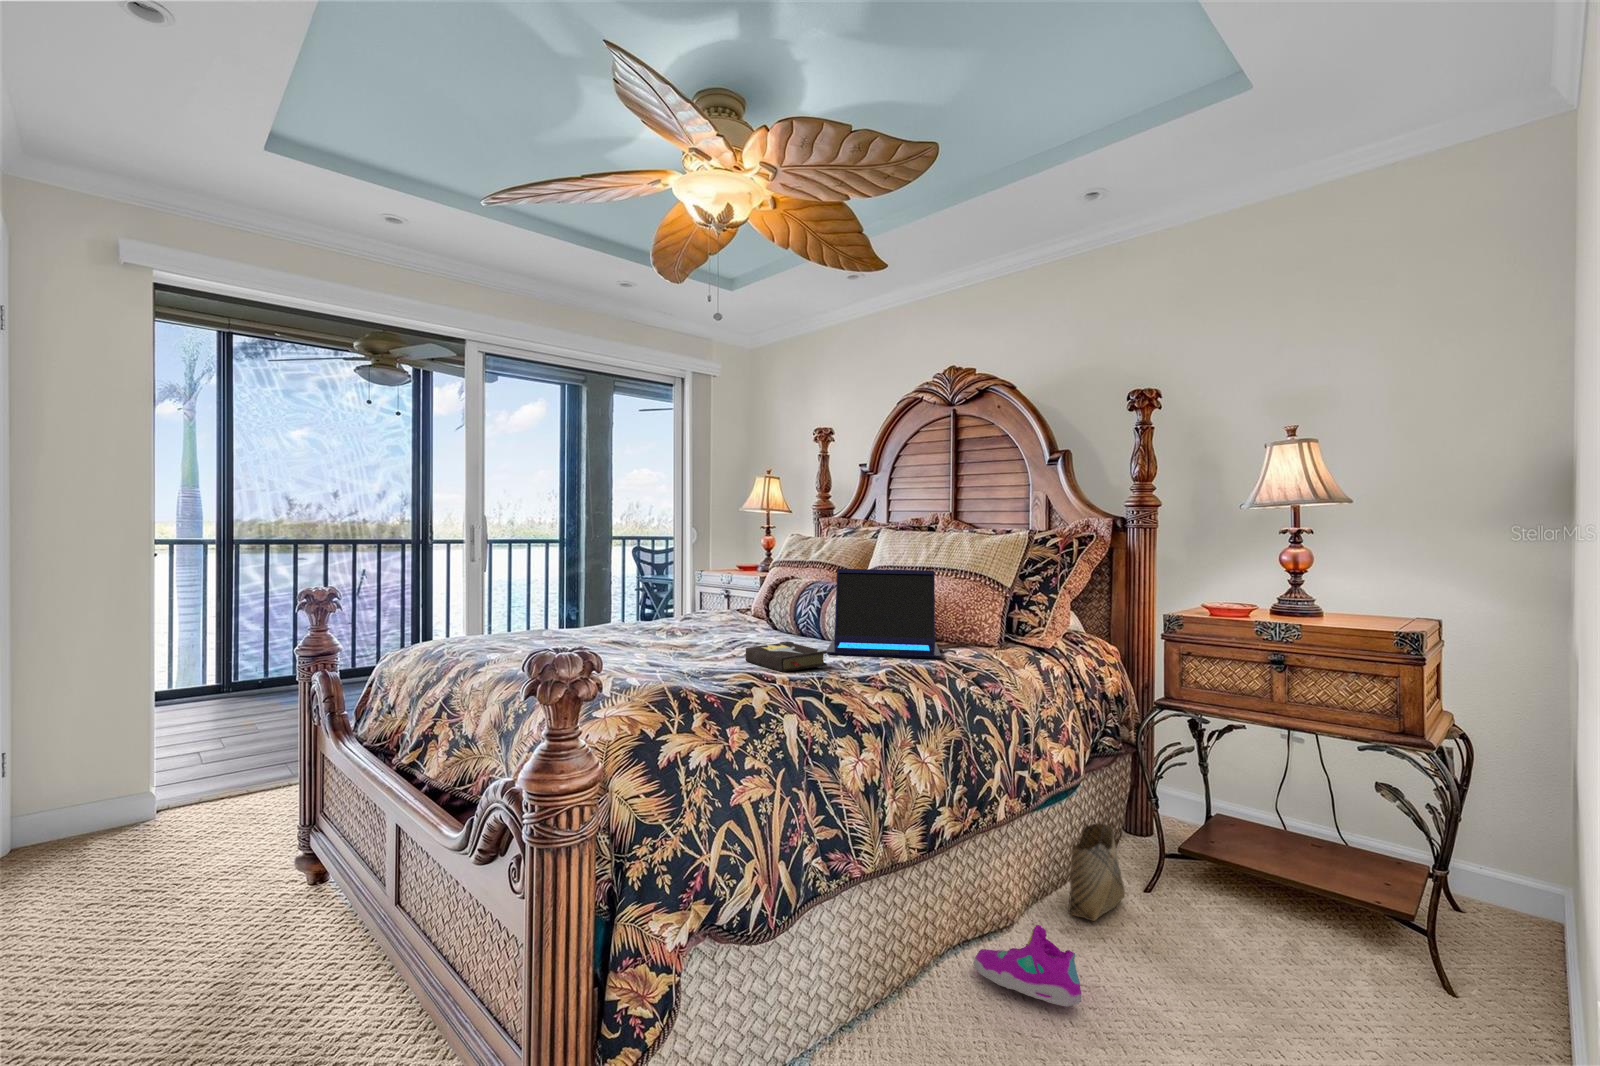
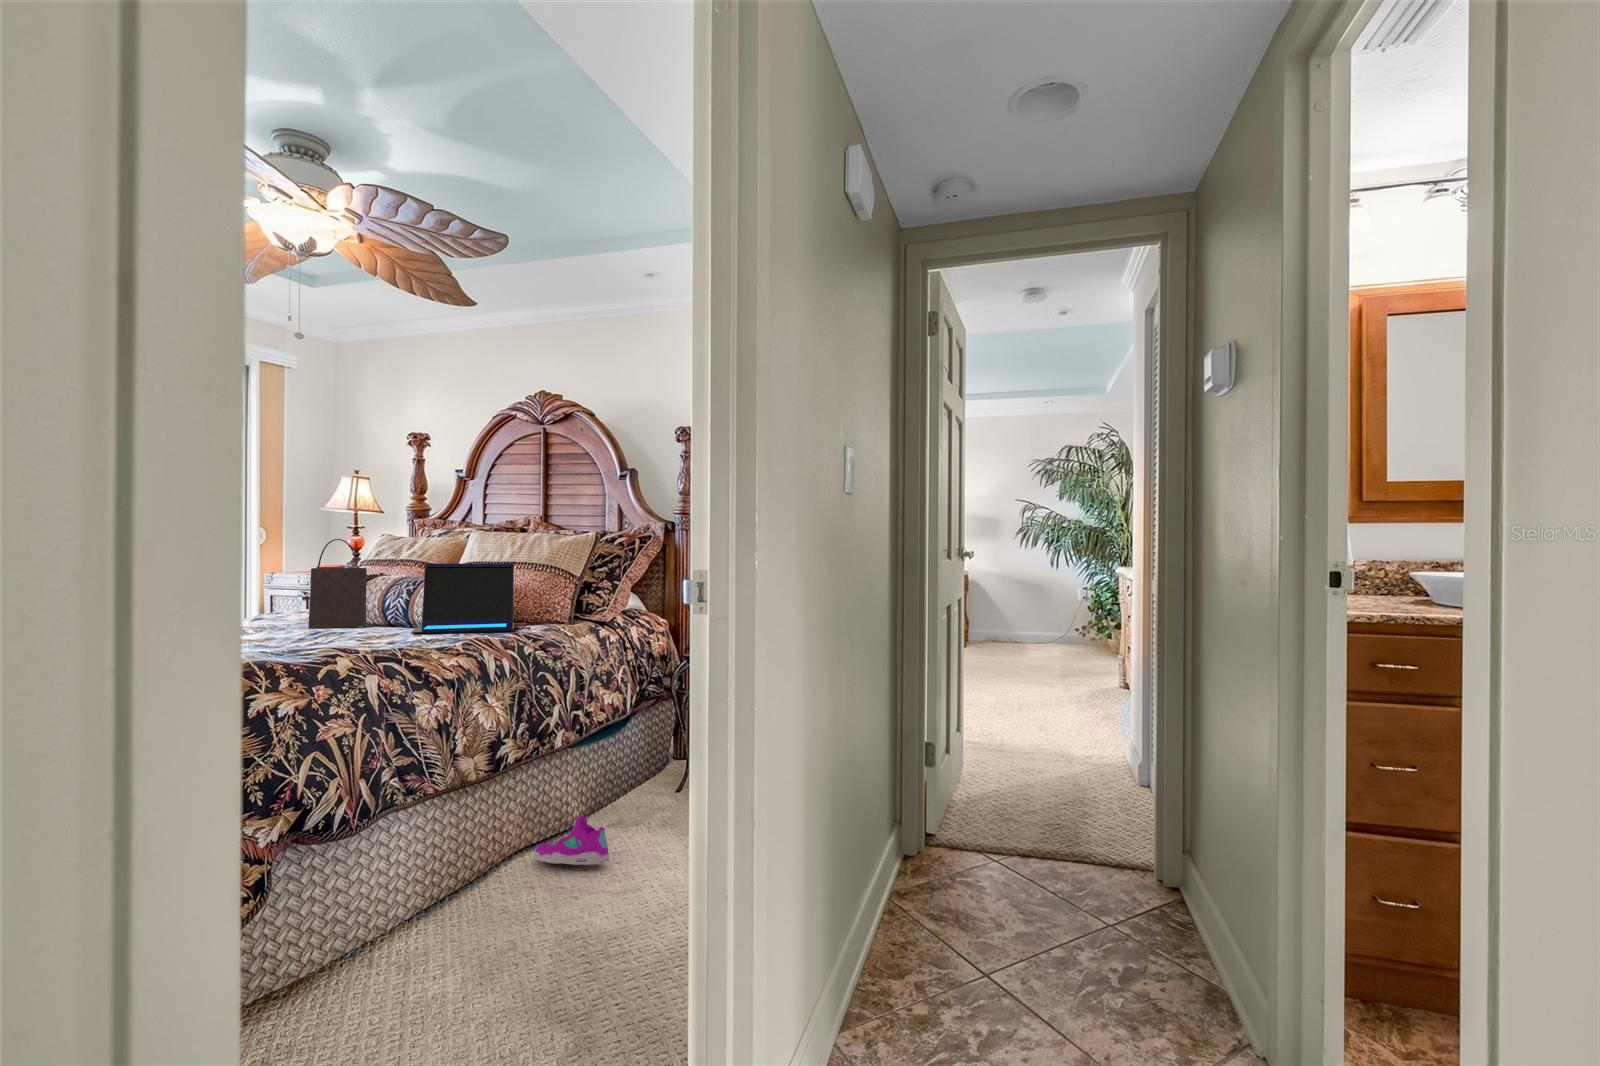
handbag: none [724,540,786,638] -> present [308,539,375,629]
hardback book: present [746,641,827,672] -> none [331,624,409,646]
woven basket: present [1068,791,1125,921] -> none [614,725,658,816]

